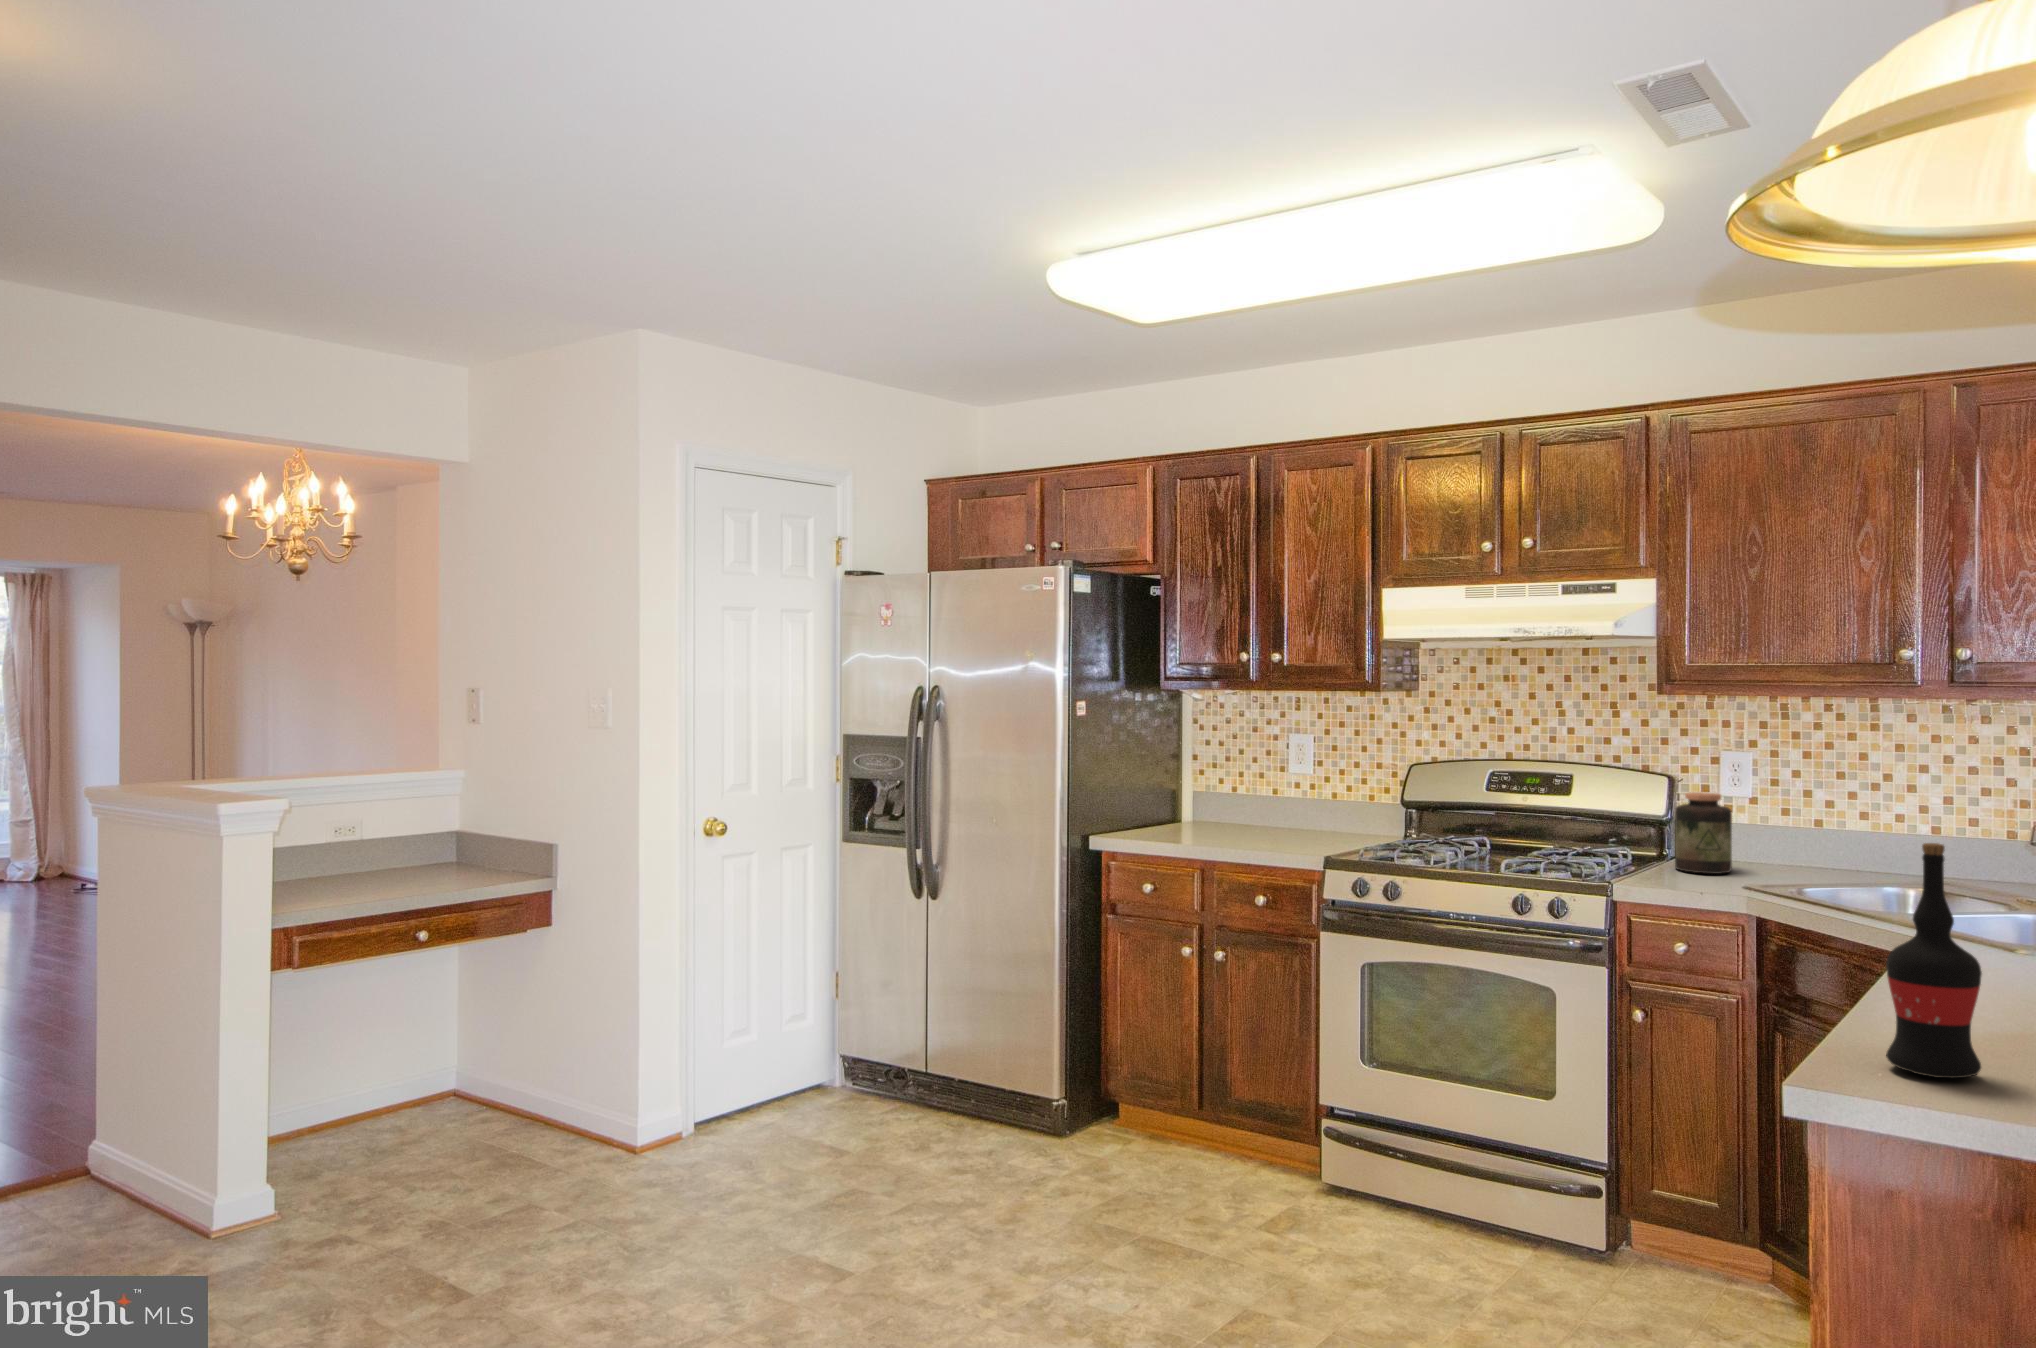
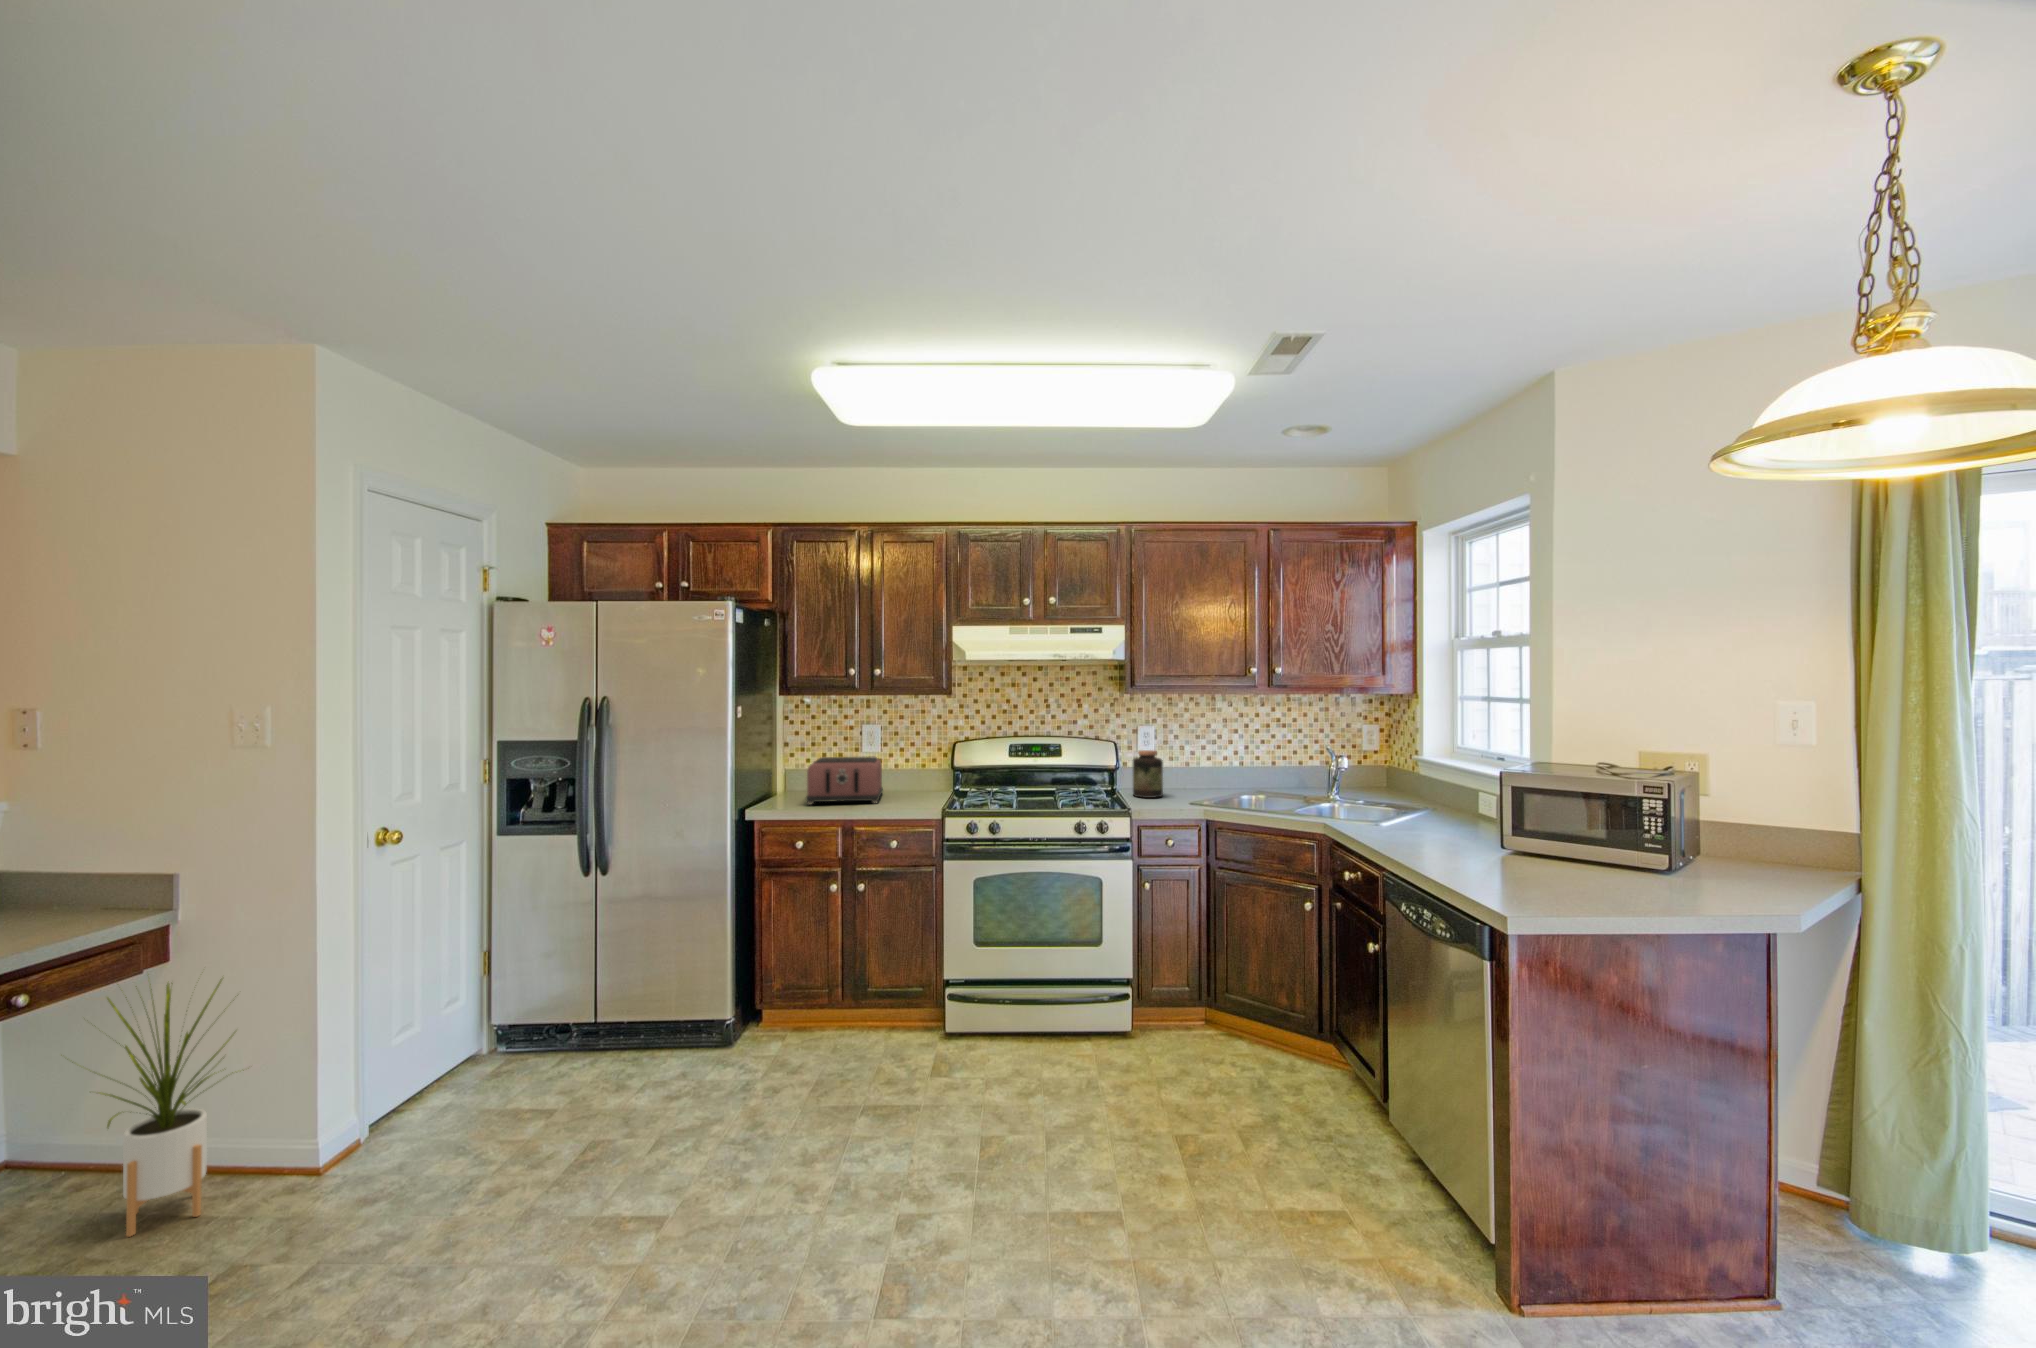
toaster: none [1174,776,1303,843] -> present [806,757,883,804]
wine bottle: present [1886,843,1982,1079] -> none [1485,768,1536,893]
house plant: none [454,928,586,1160] -> present [100,979,244,1237]

